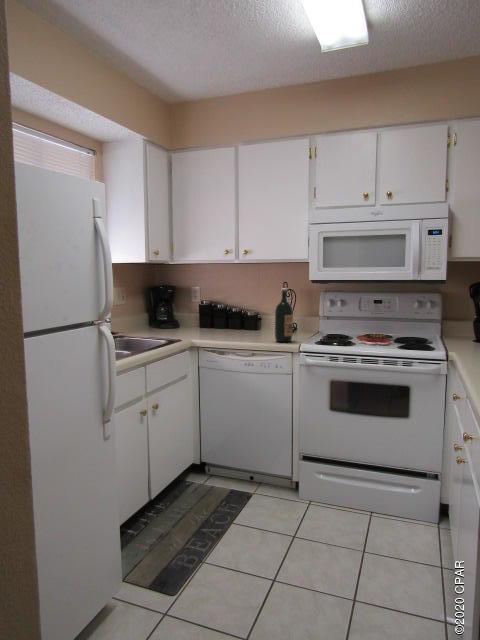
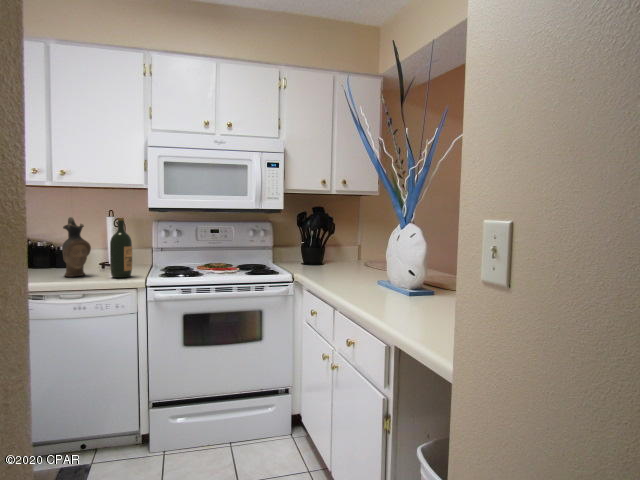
ceramic pitcher: none [243,288,263,338] -> present [62,217,91,277]

